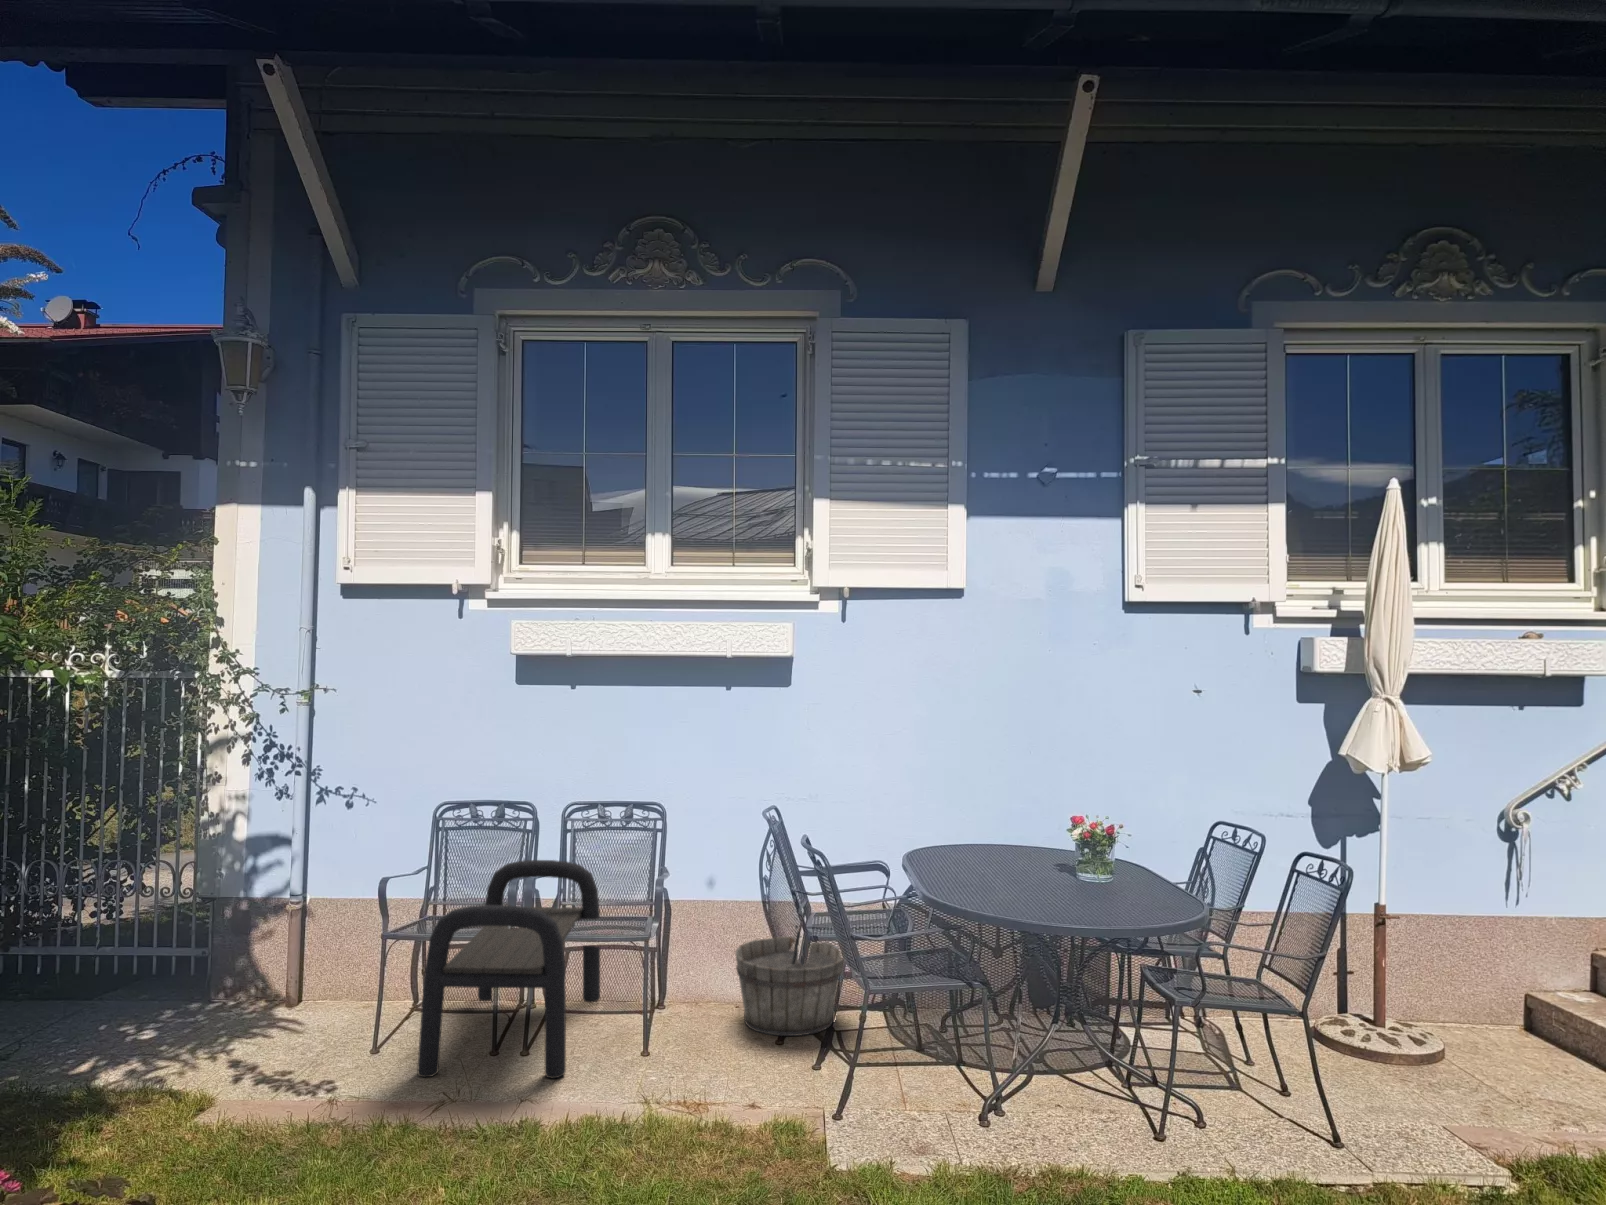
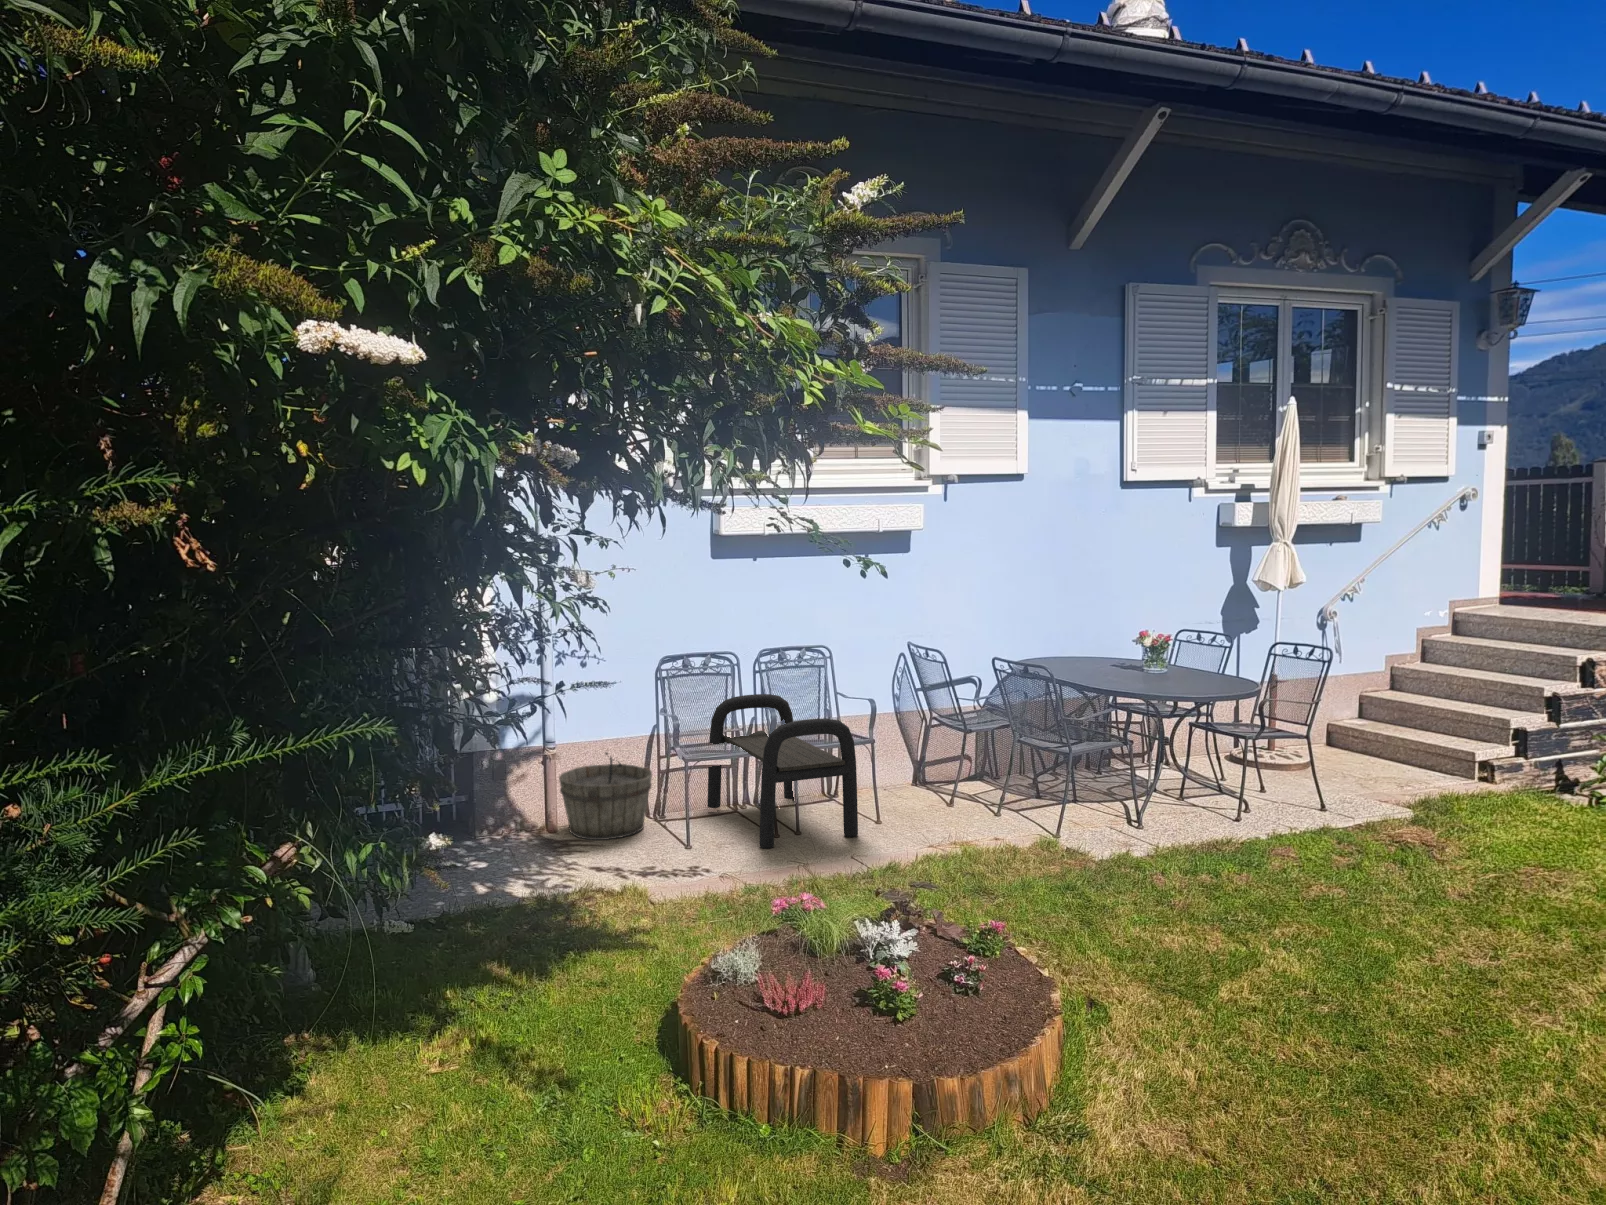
wooden bucket: present [736,925,843,1036] -> present [559,753,652,840]

